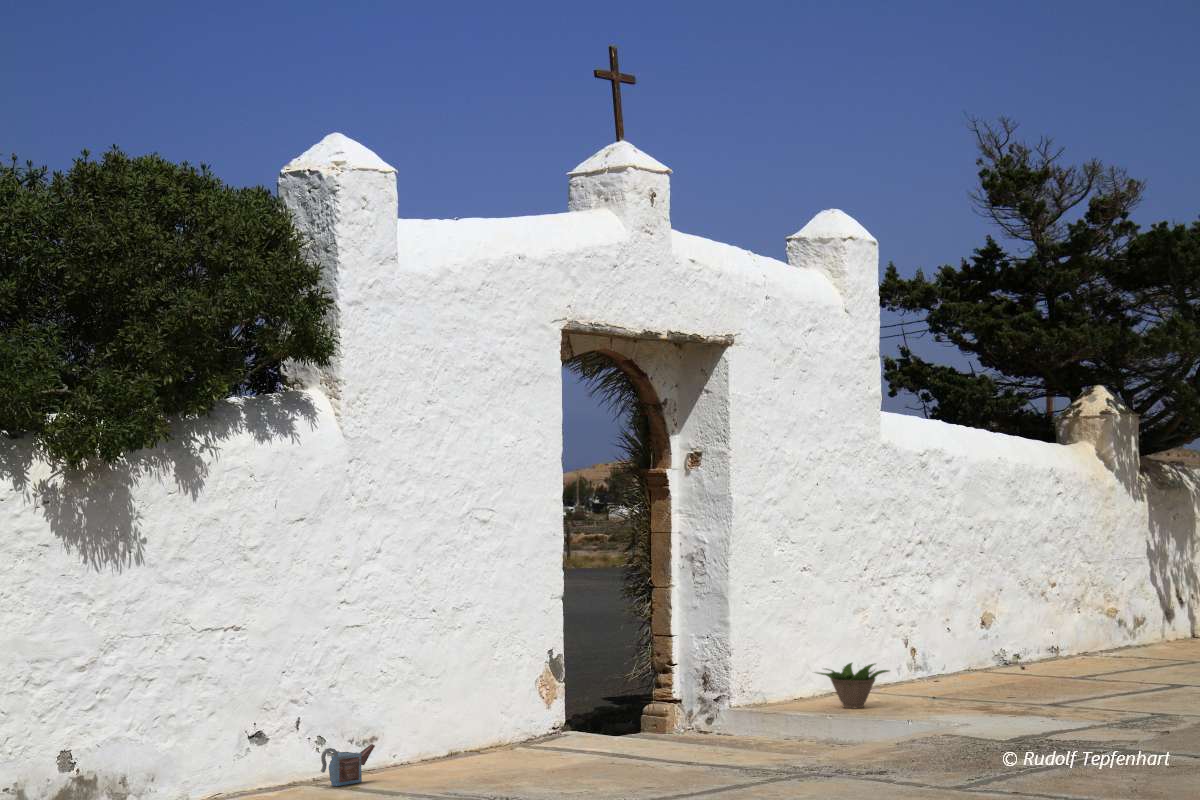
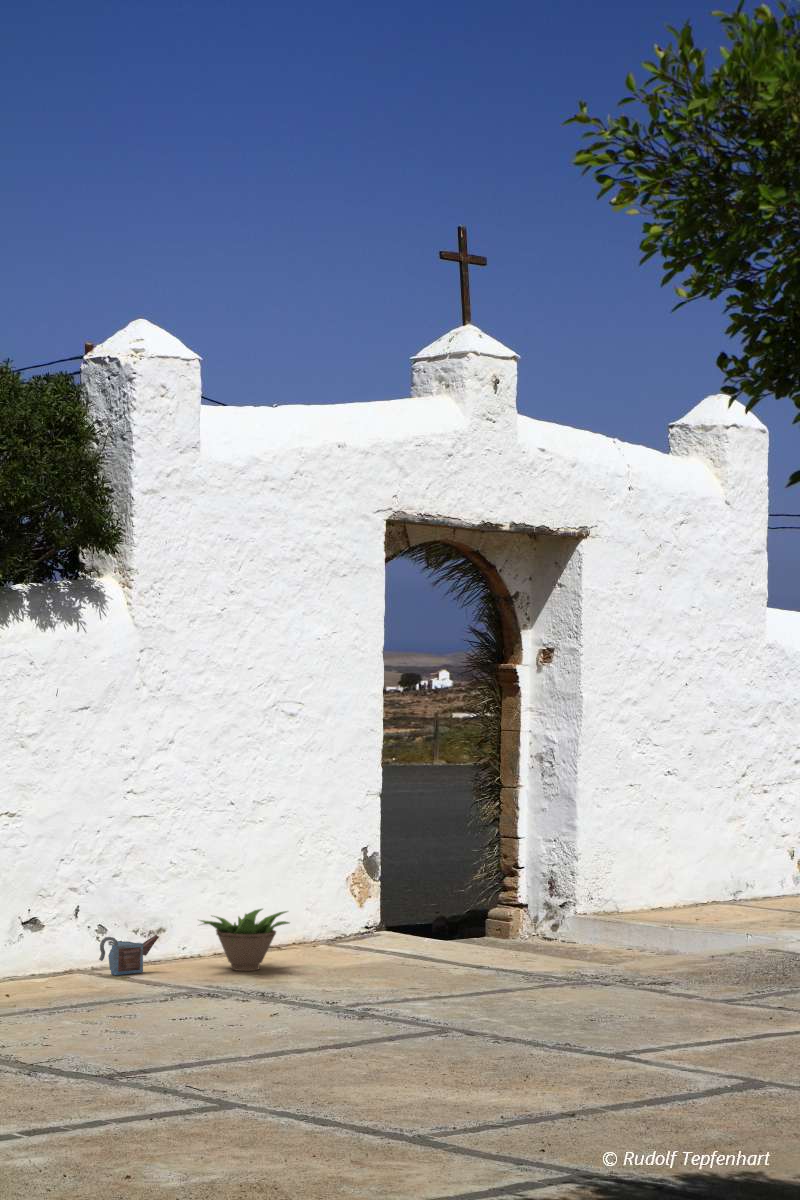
decorative plant: present [818,663,889,708] -> present [200,909,289,971]

